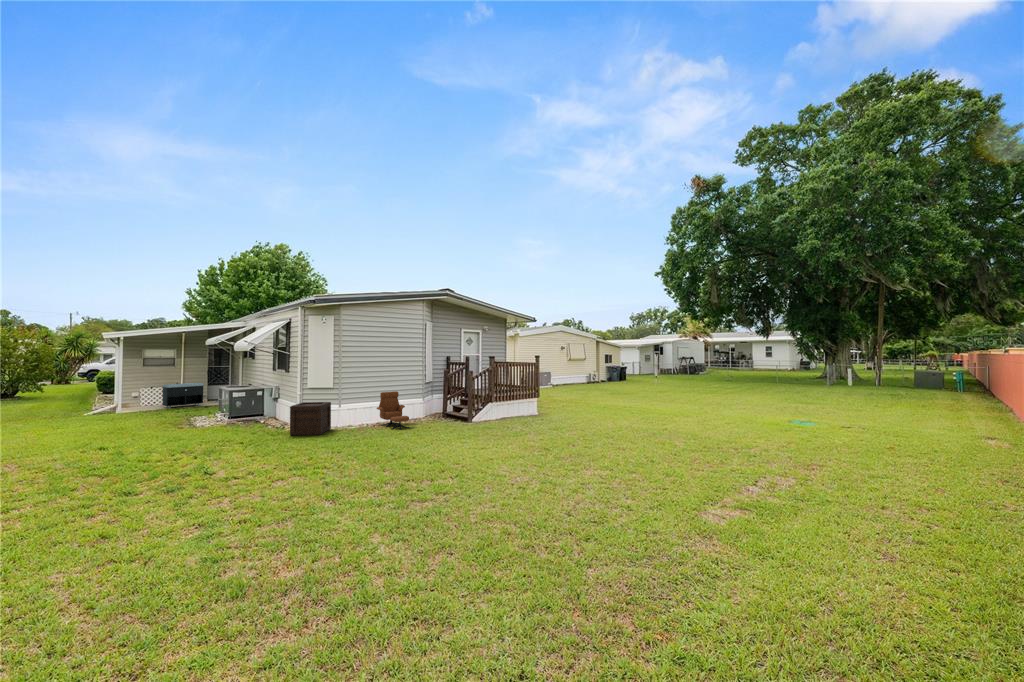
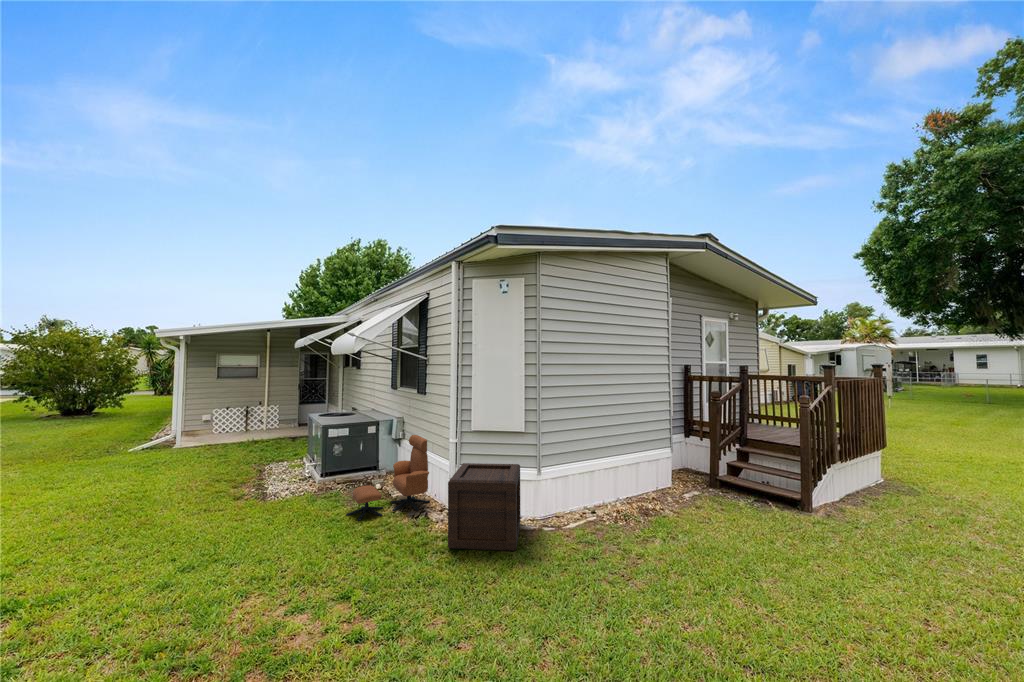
storage bench: present [162,383,204,408] -> none [239,401,292,439]
lounge chair: present [377,391,409,430] -> present [346,435,430,521]

